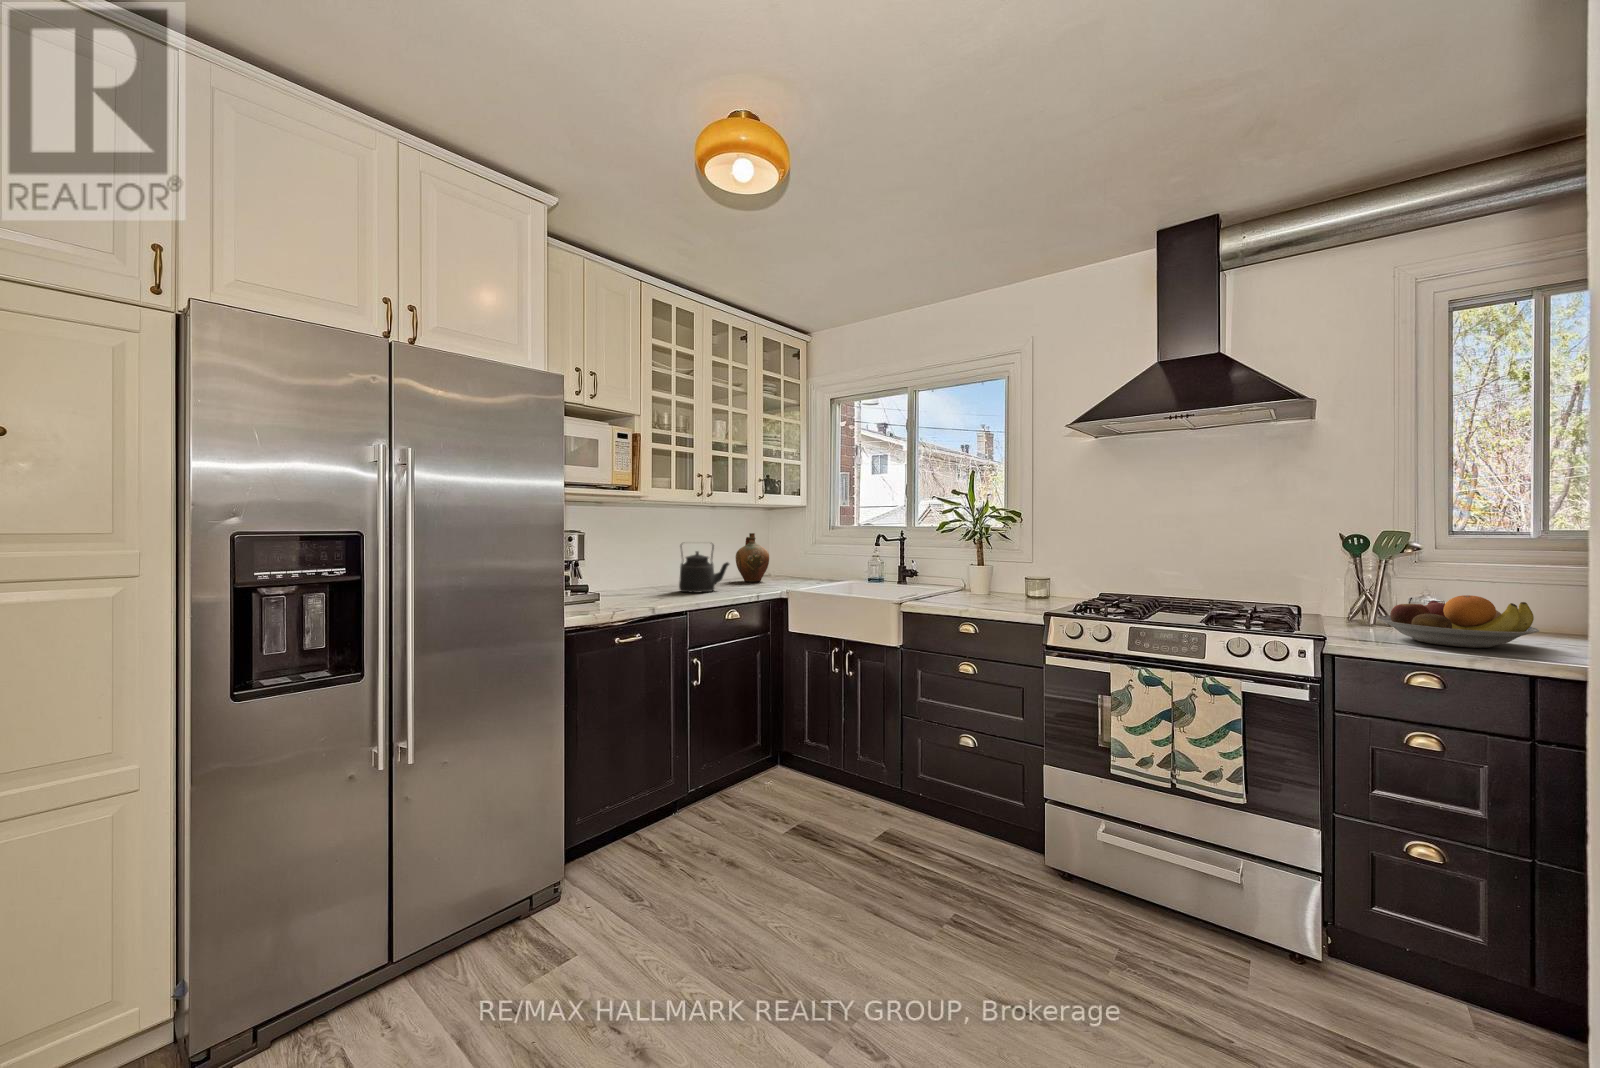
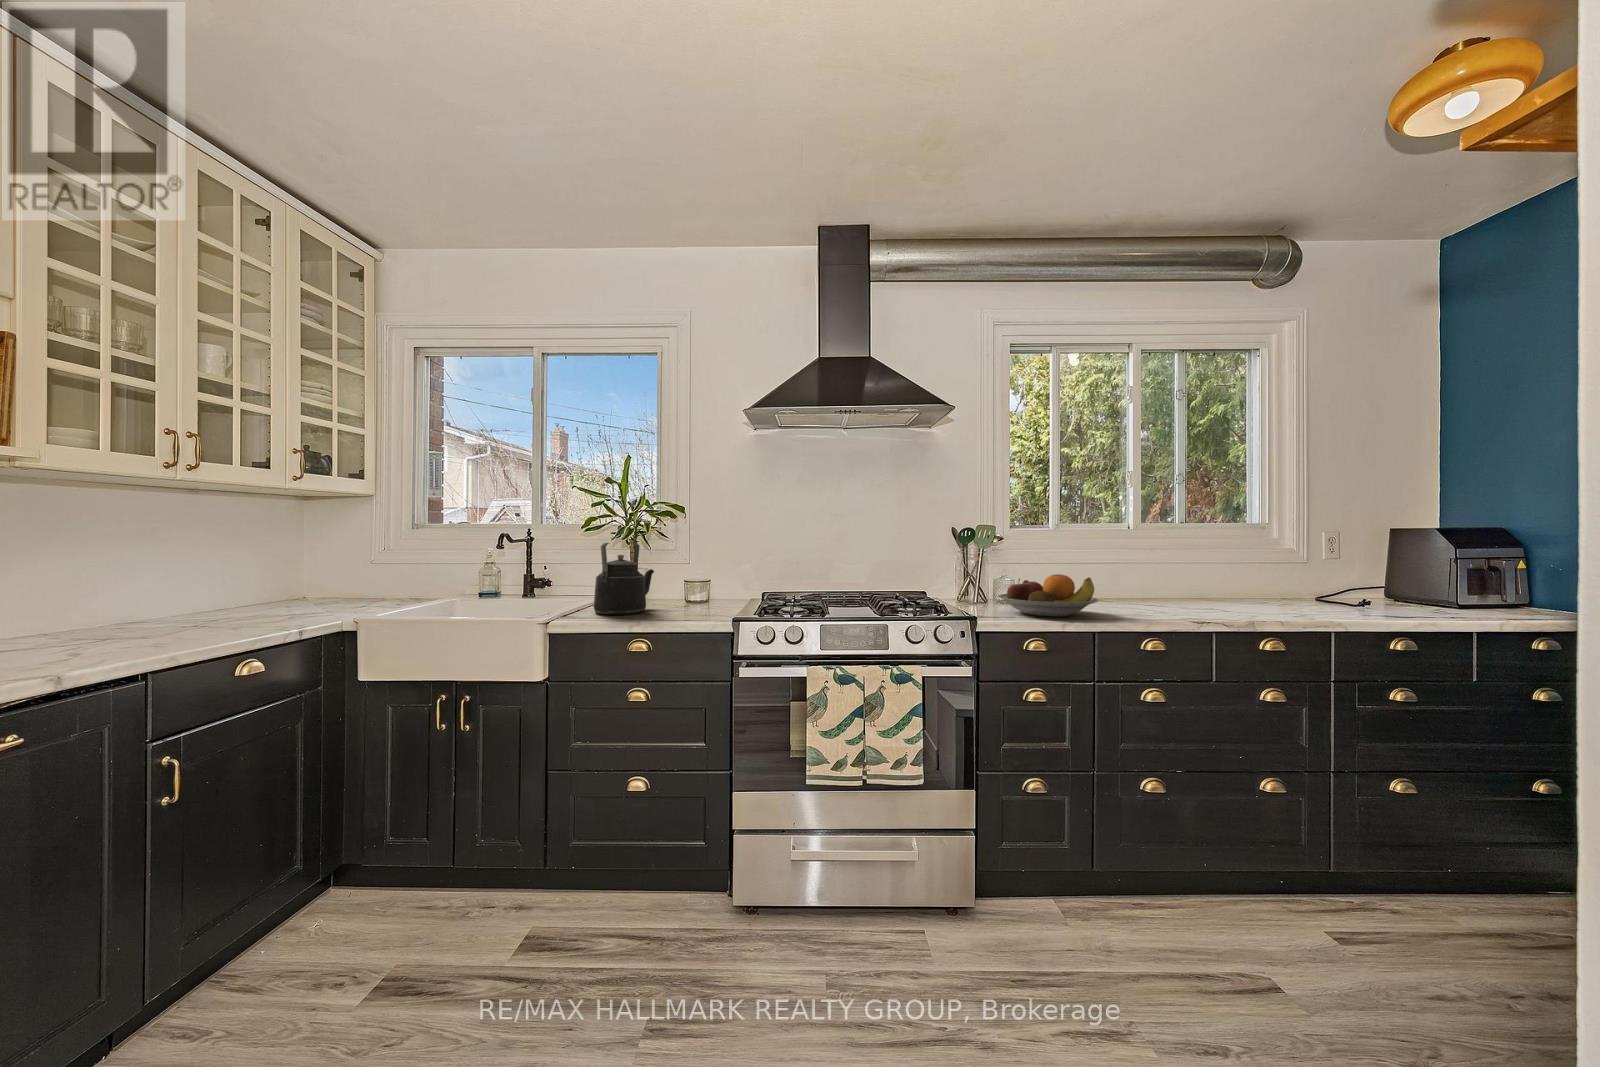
ceramic jug: present [736,533,769,582] -> none [247,530,315,604]
kettle: present [679,544,729,593] -> present [594,543,654,614]

